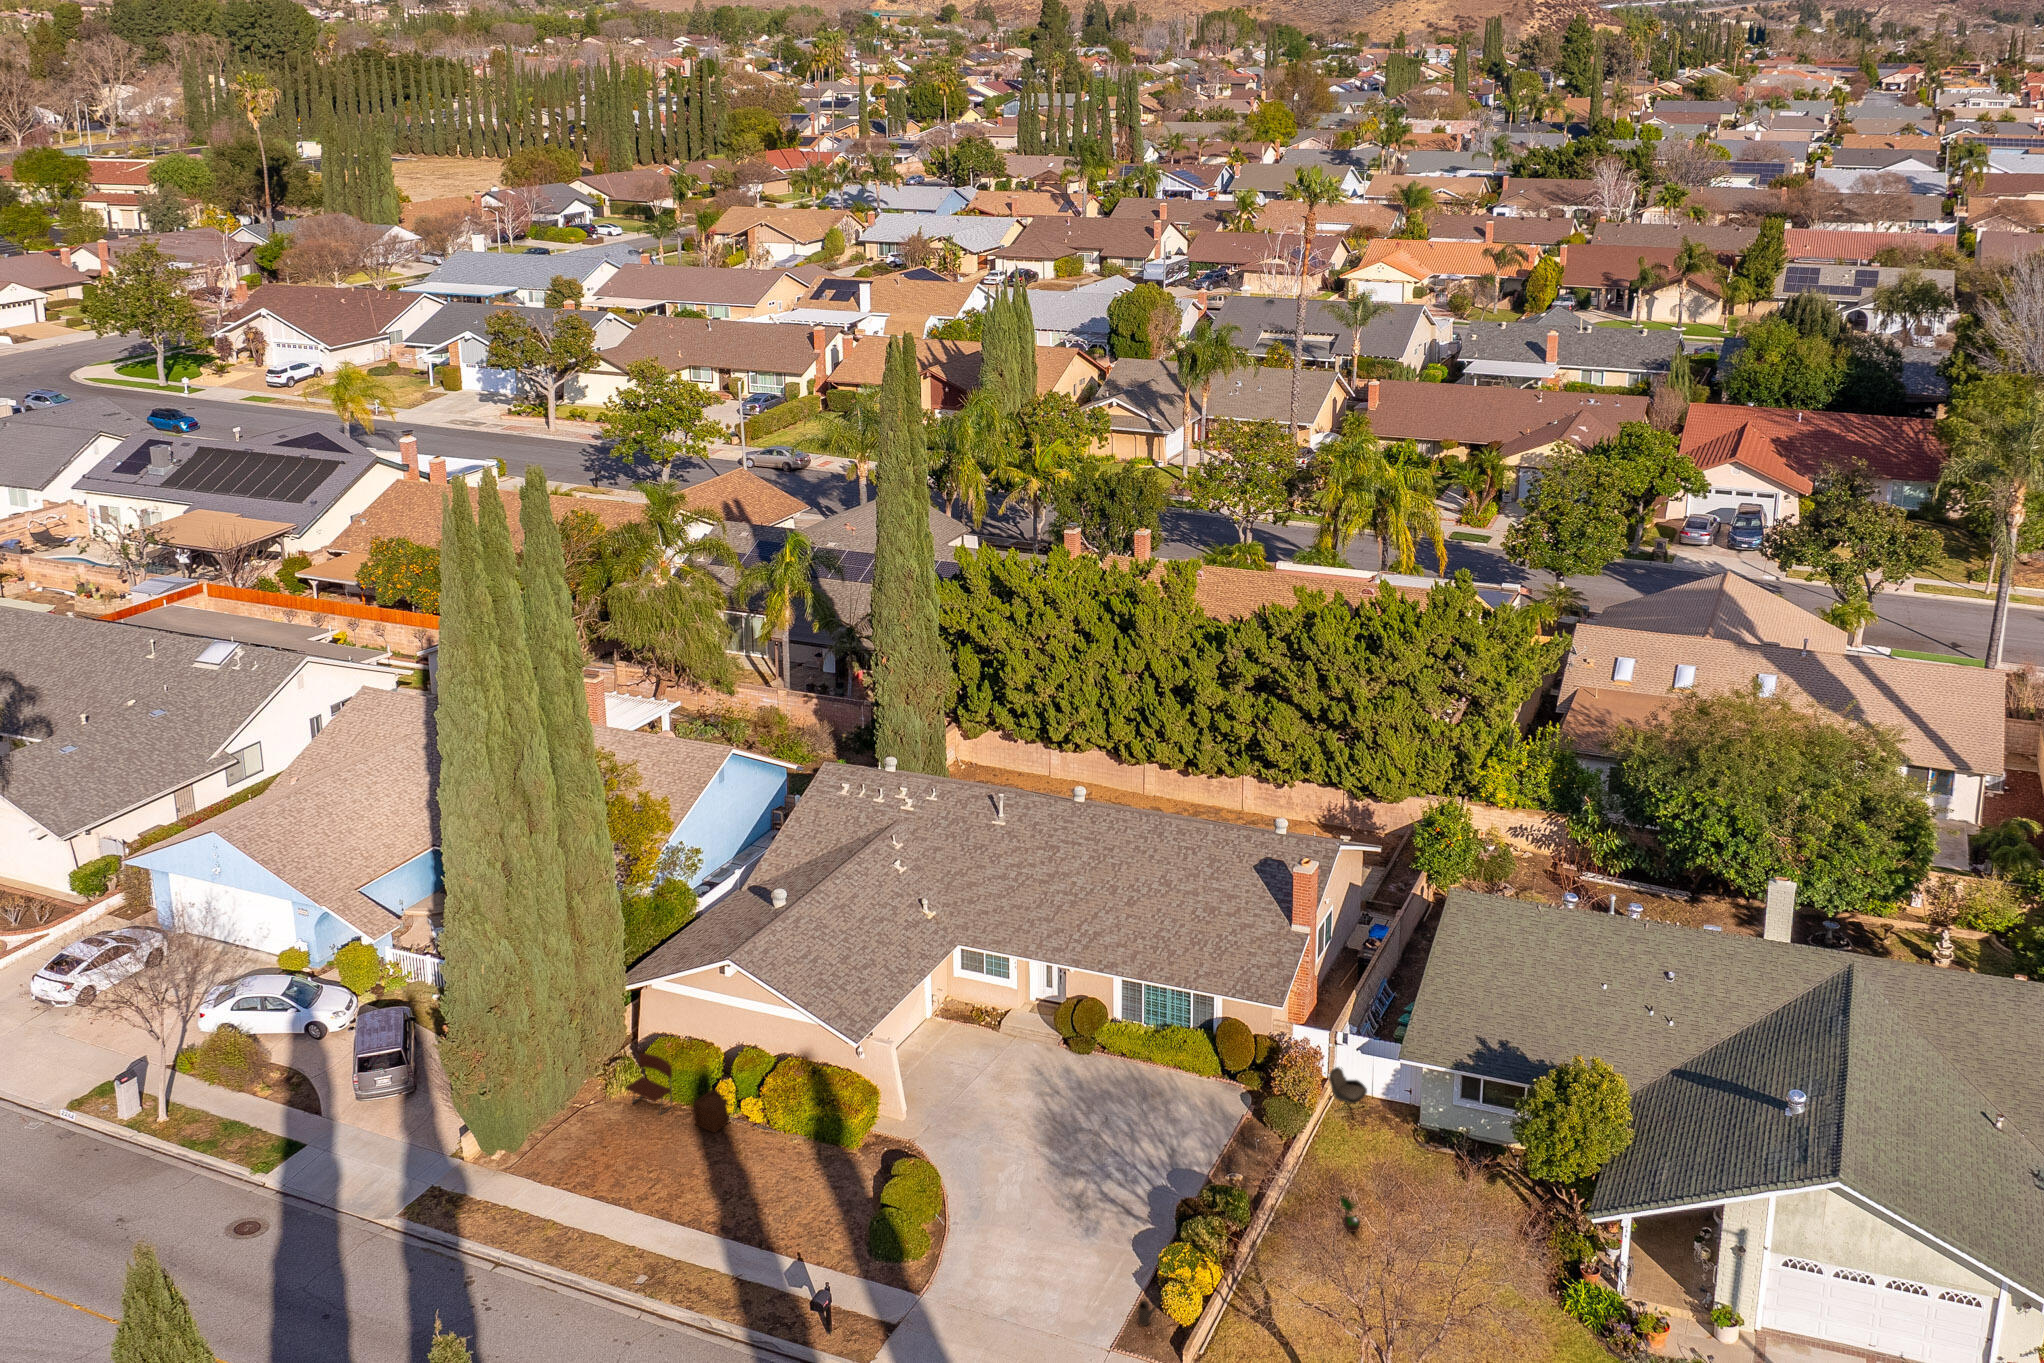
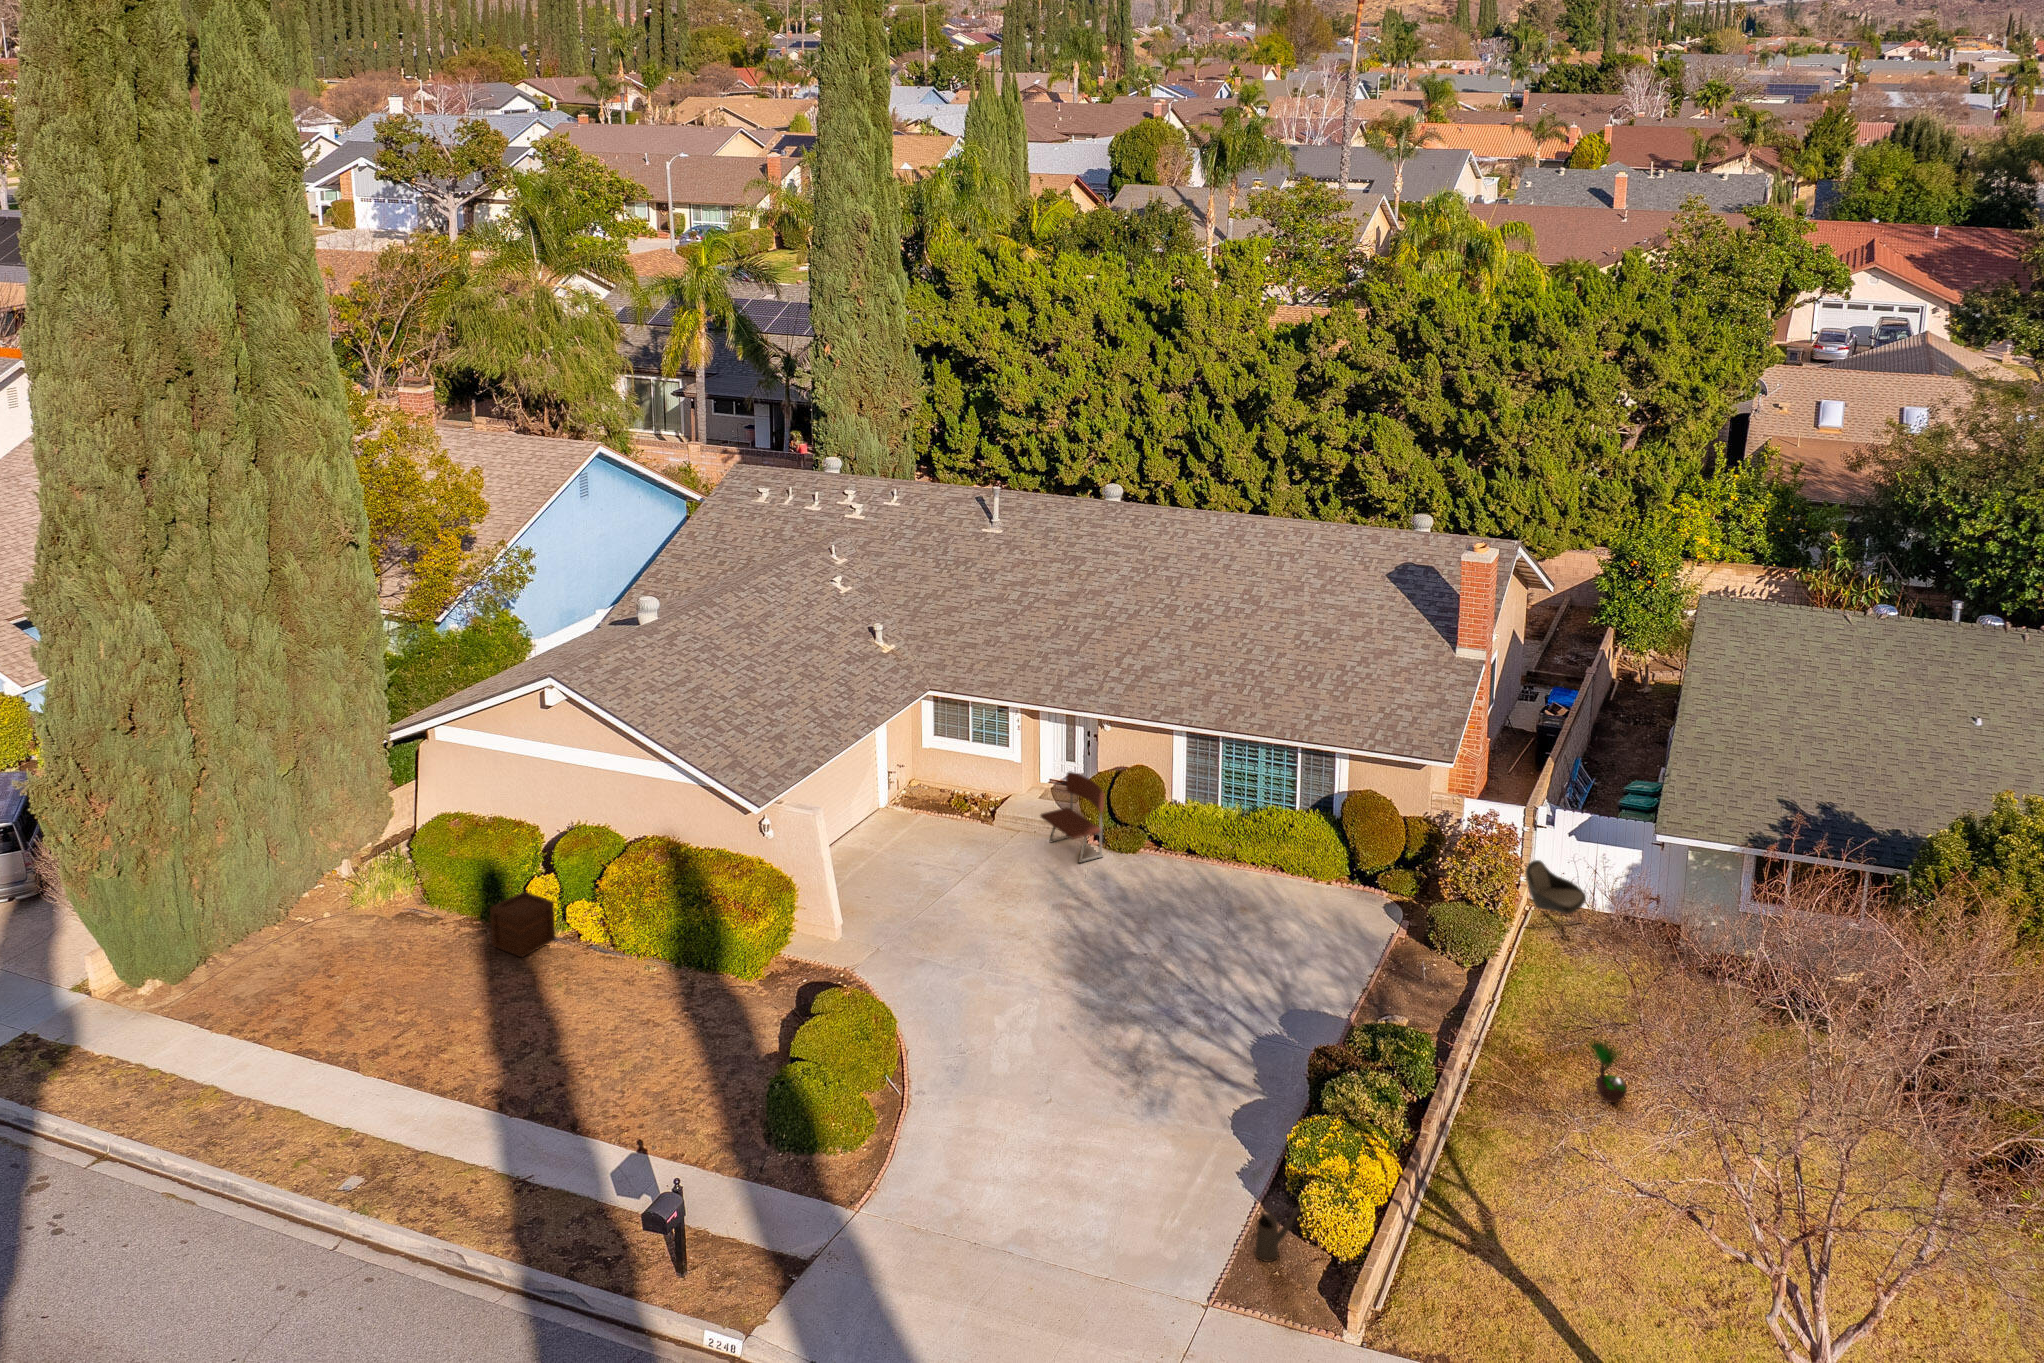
bench: present [626,1053,673,1115] -> present [1040,772,1104,863]

